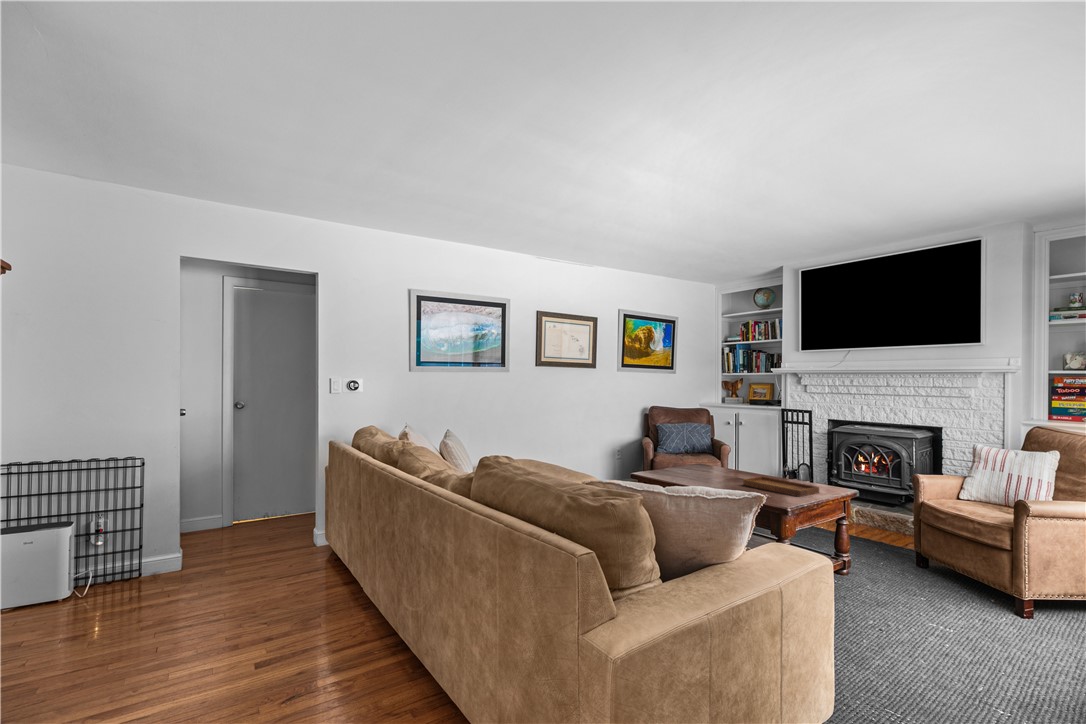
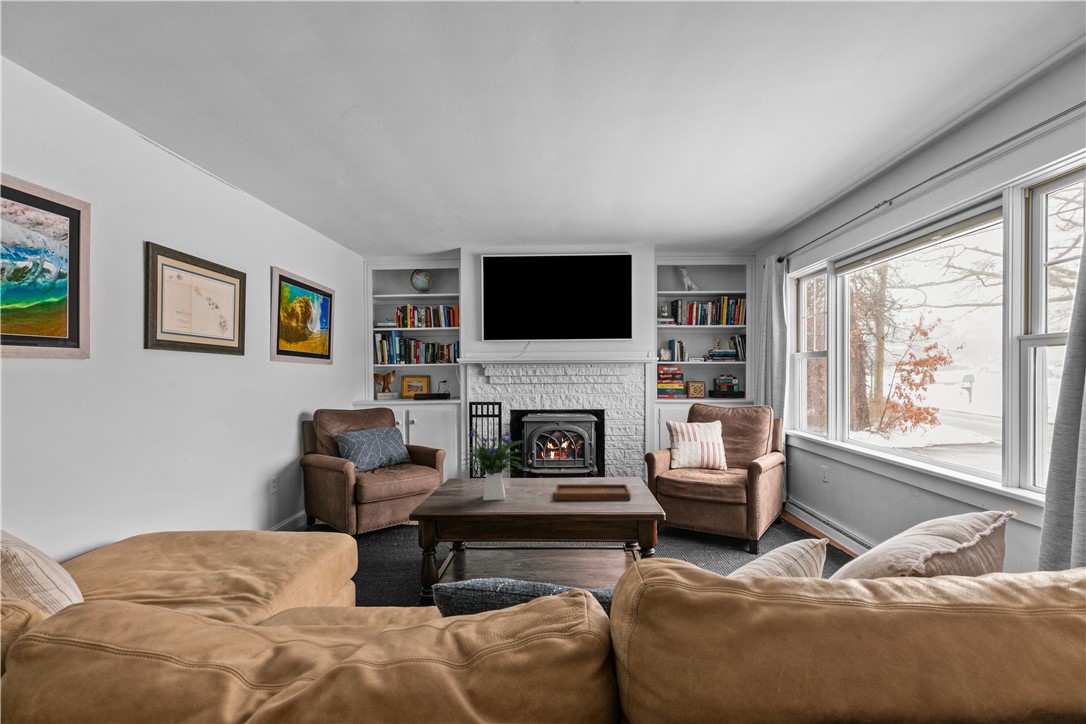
flower arrangement: none [680,421,736,478] -> present [464,428,525,500]

